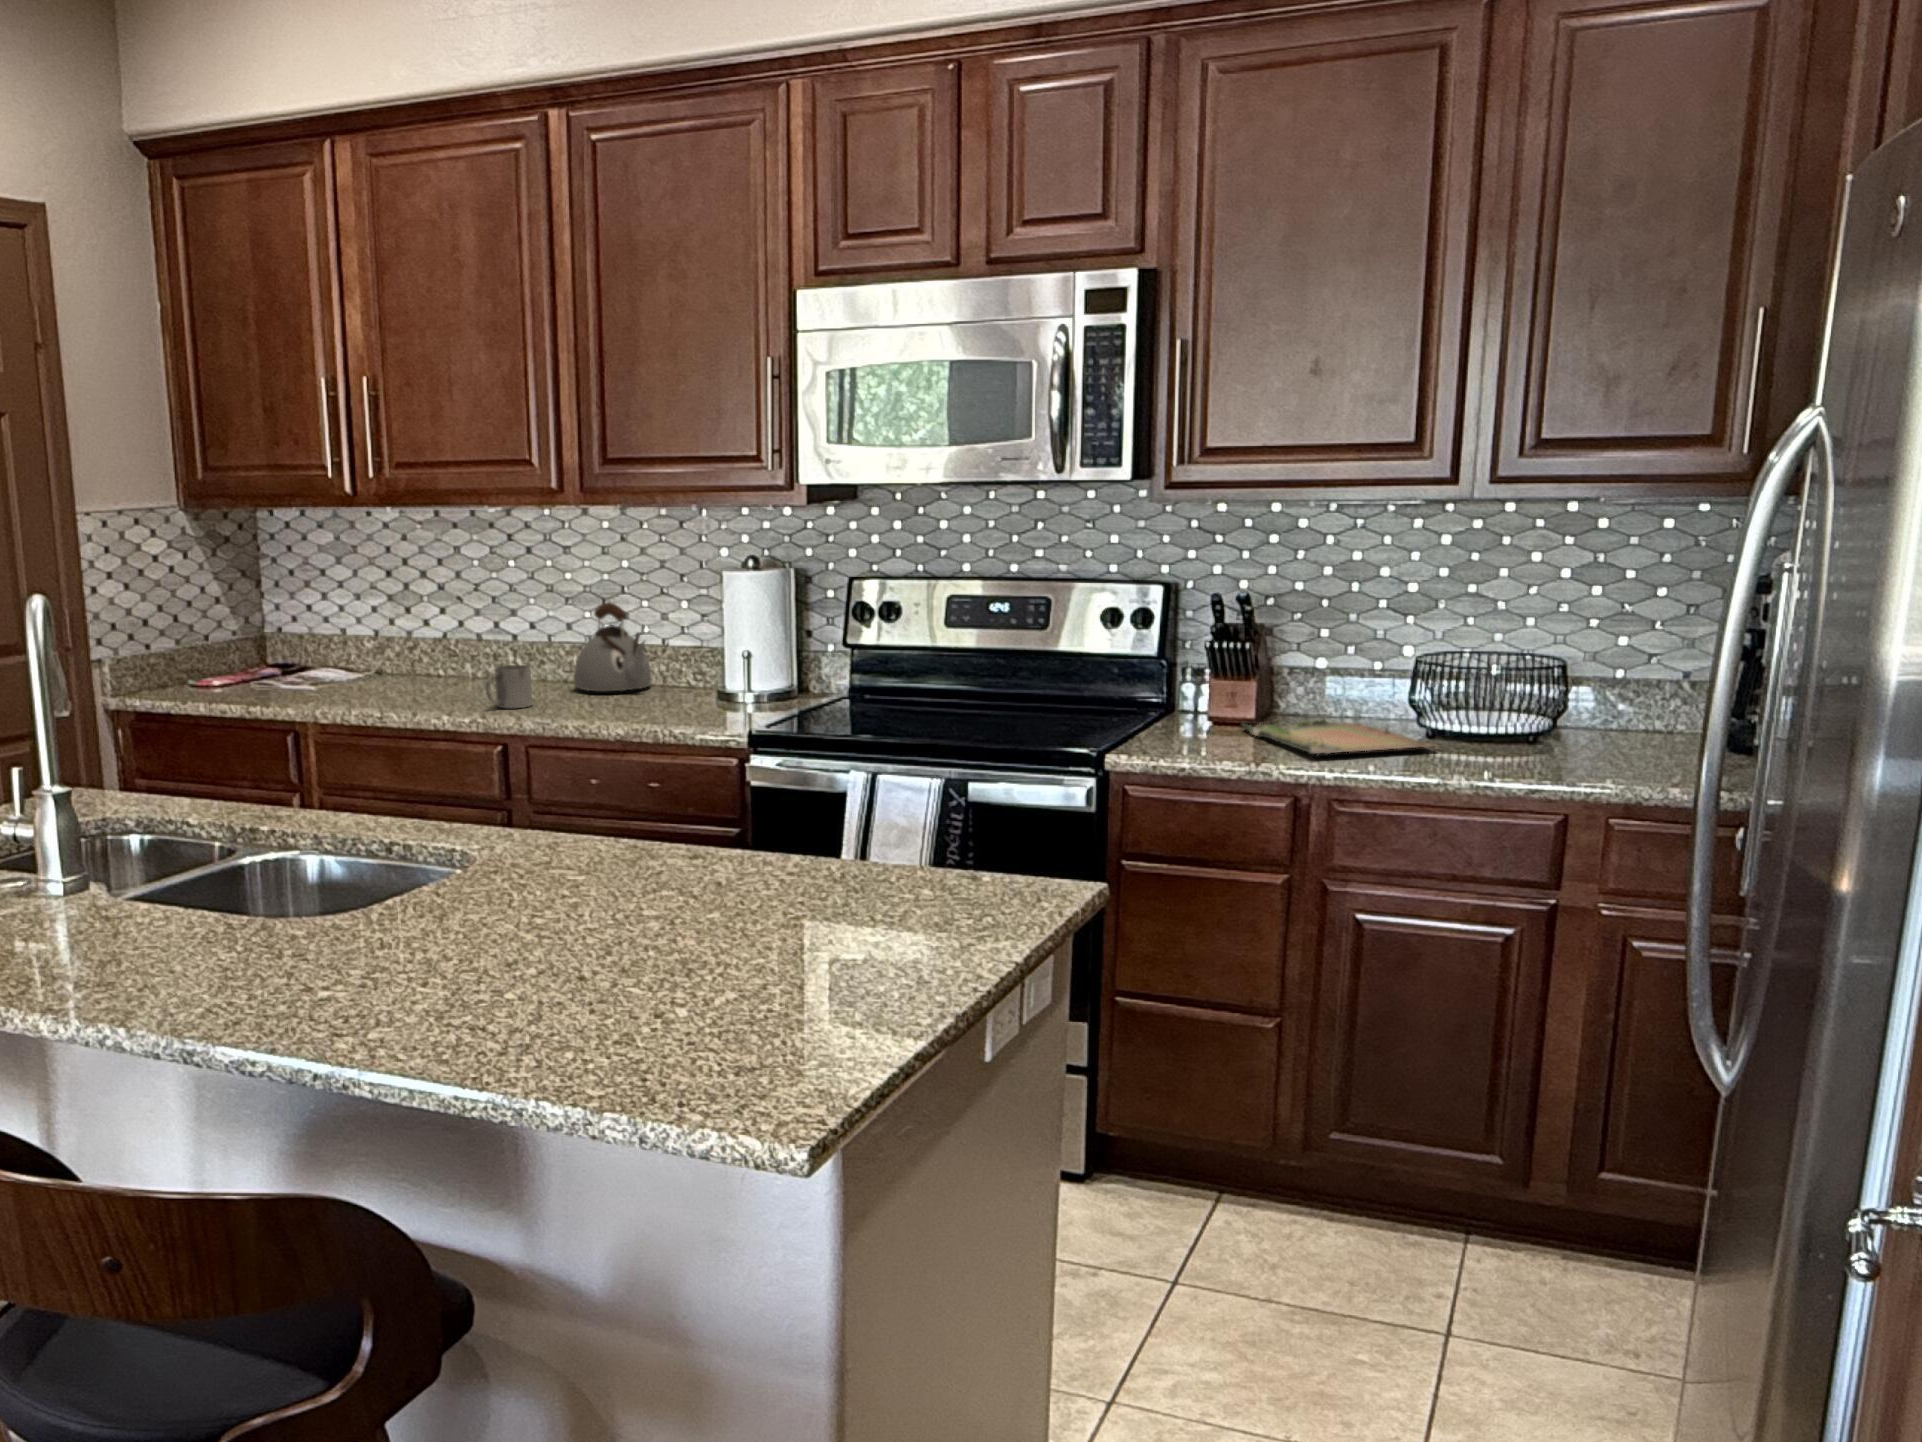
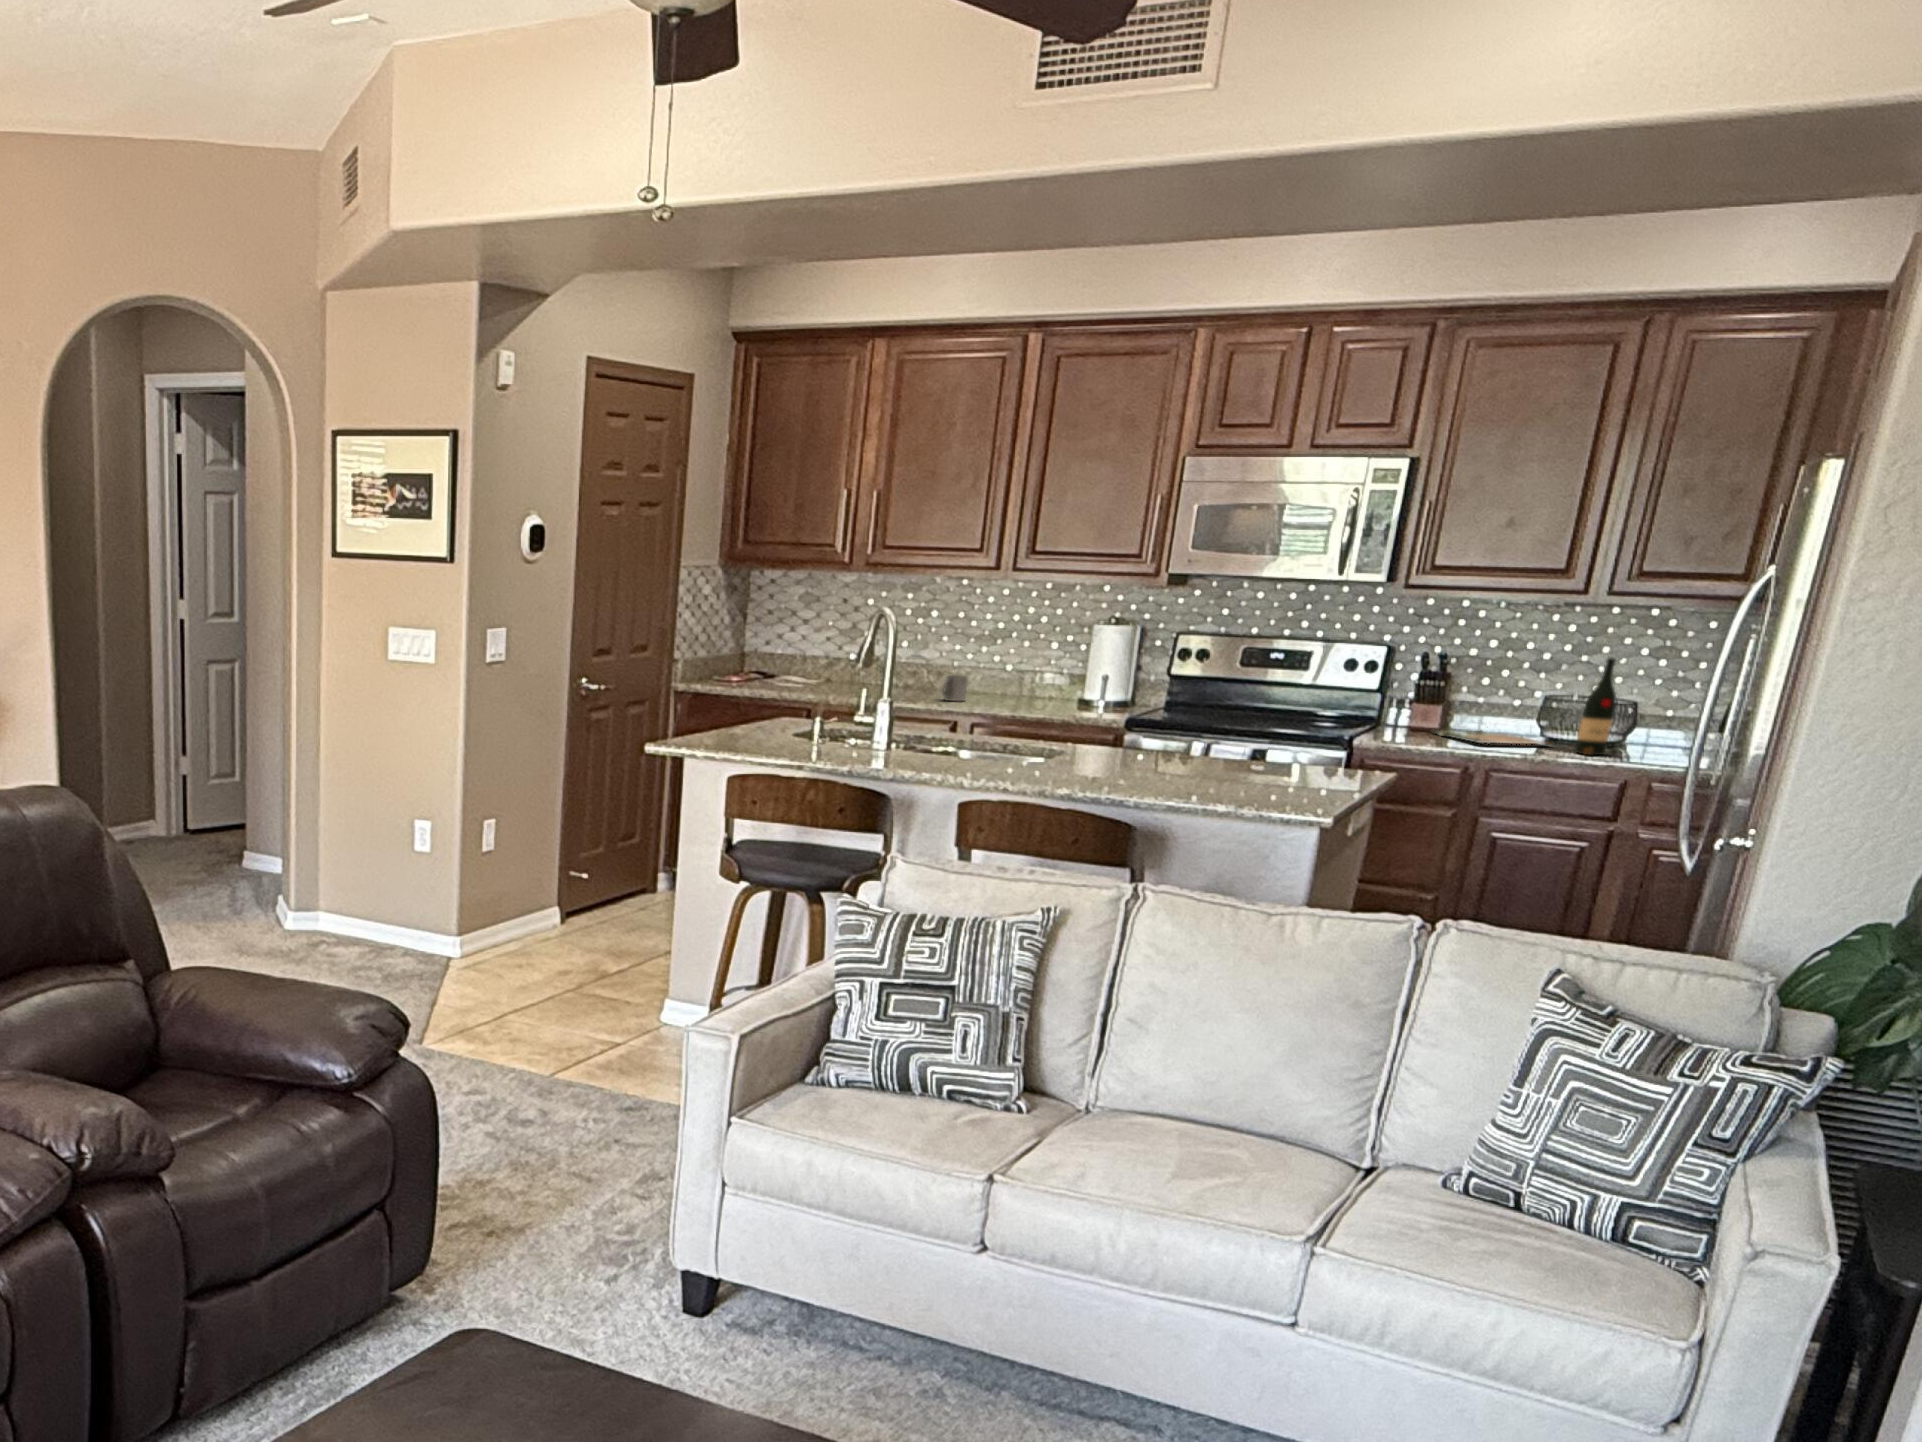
wine bottle: none [1472,594,1547,770] -> present [1575,657,1618,755]
kettle: present [574,602,652,692] -> none [981,641,1038,696]

